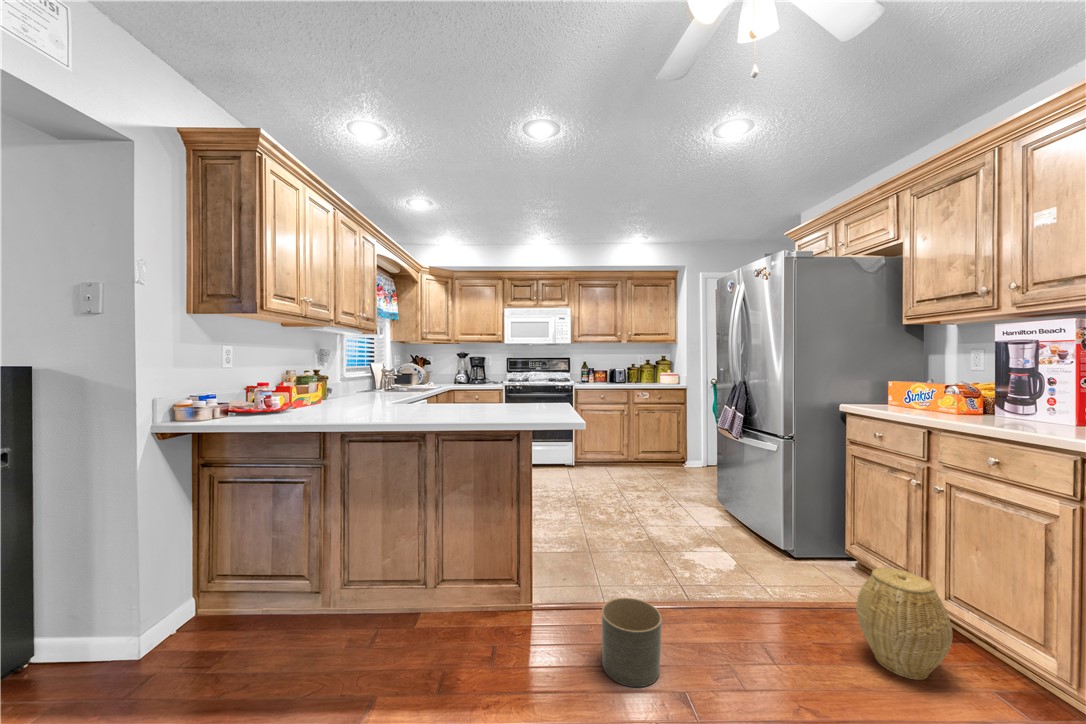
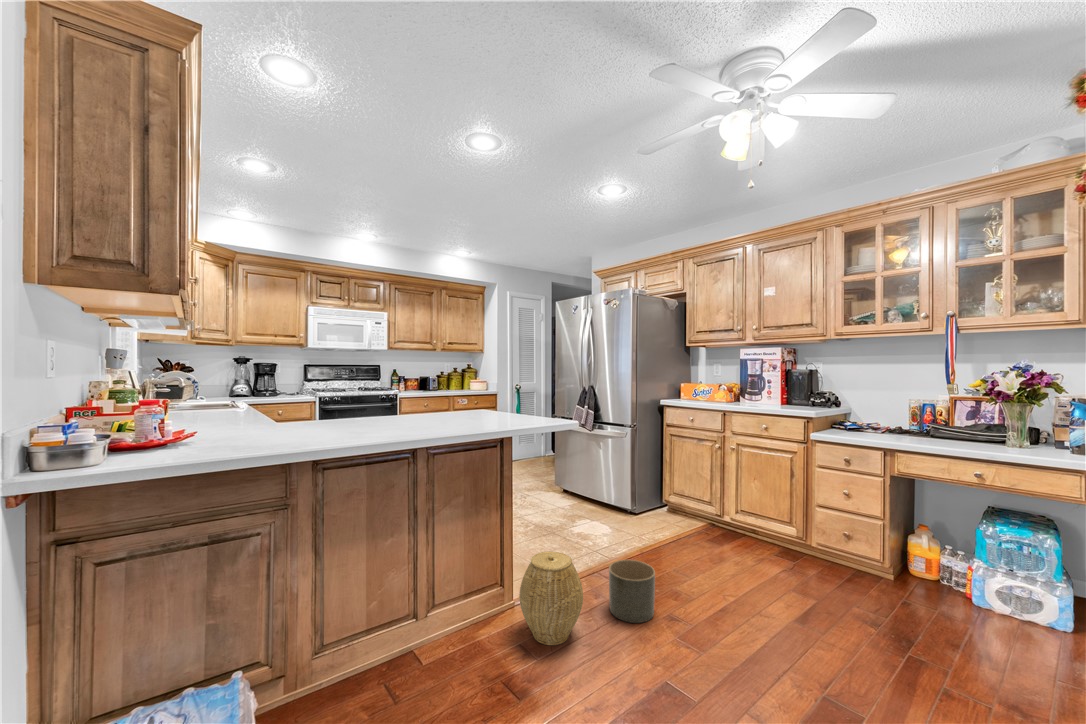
woven basket: present [856,568,952,680] -> present [519,551,583,645]

